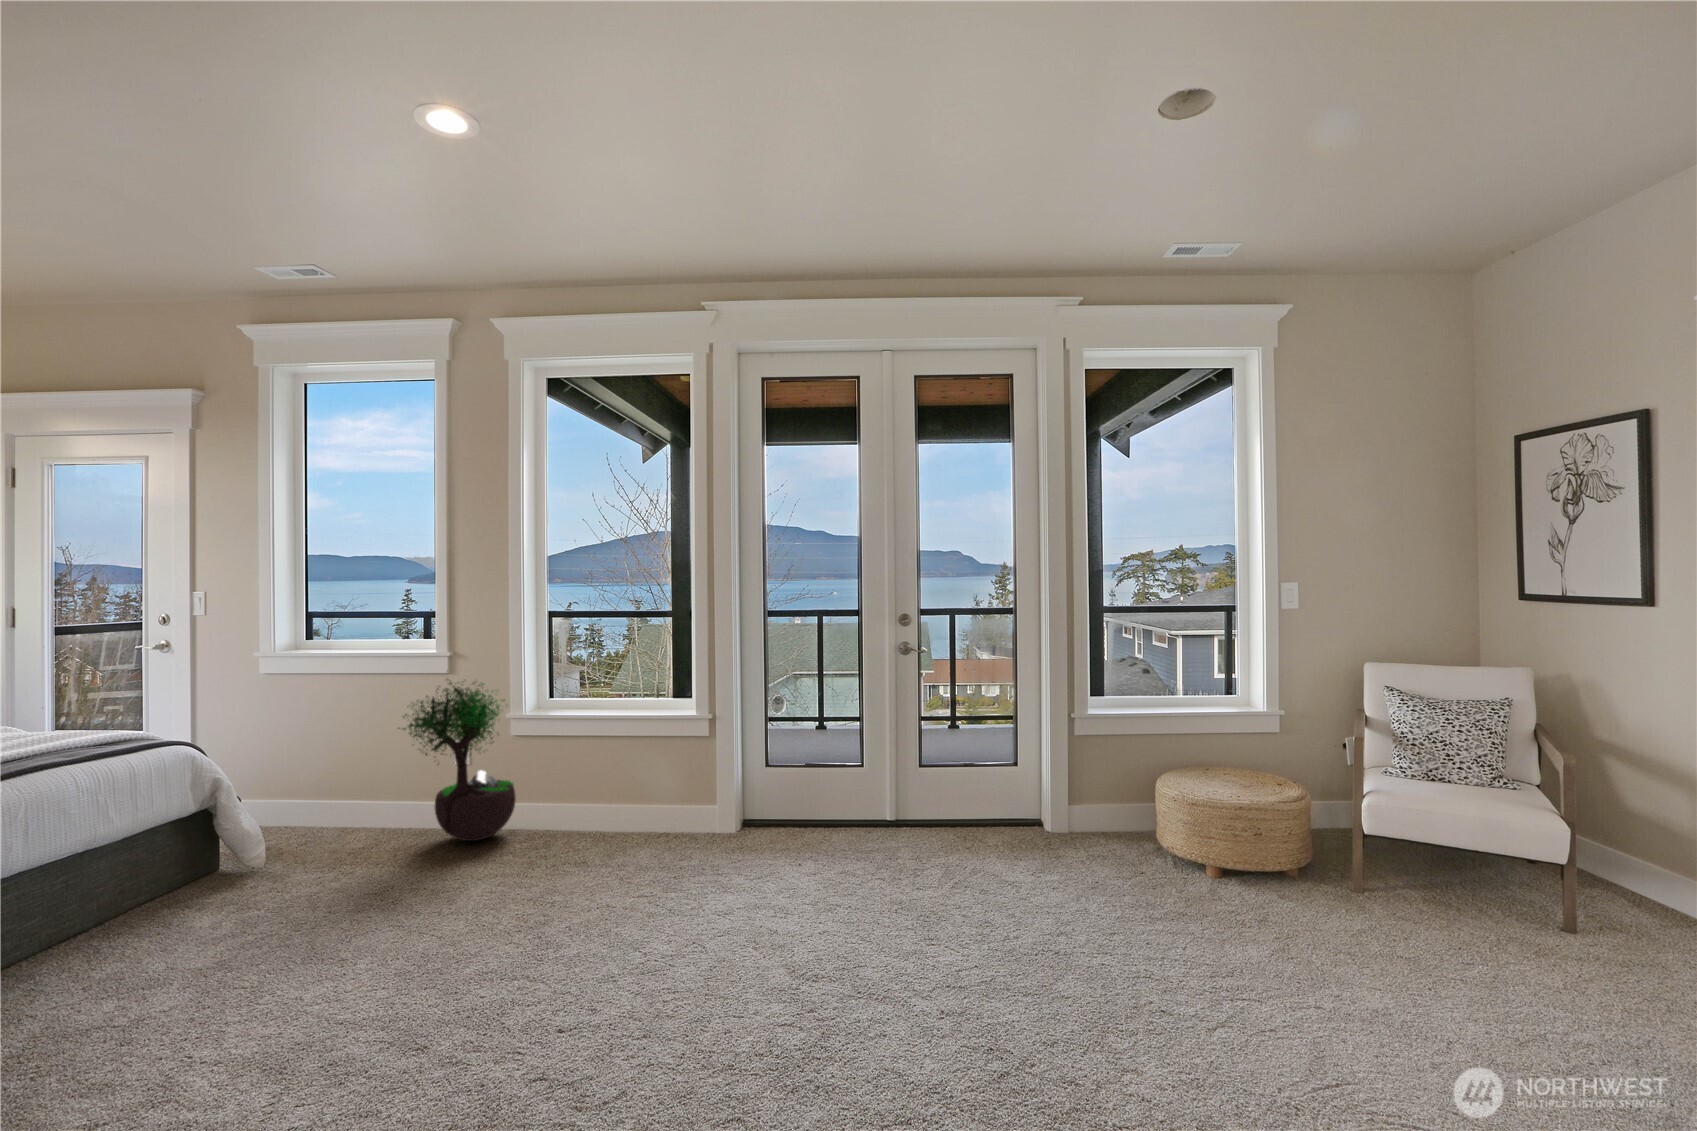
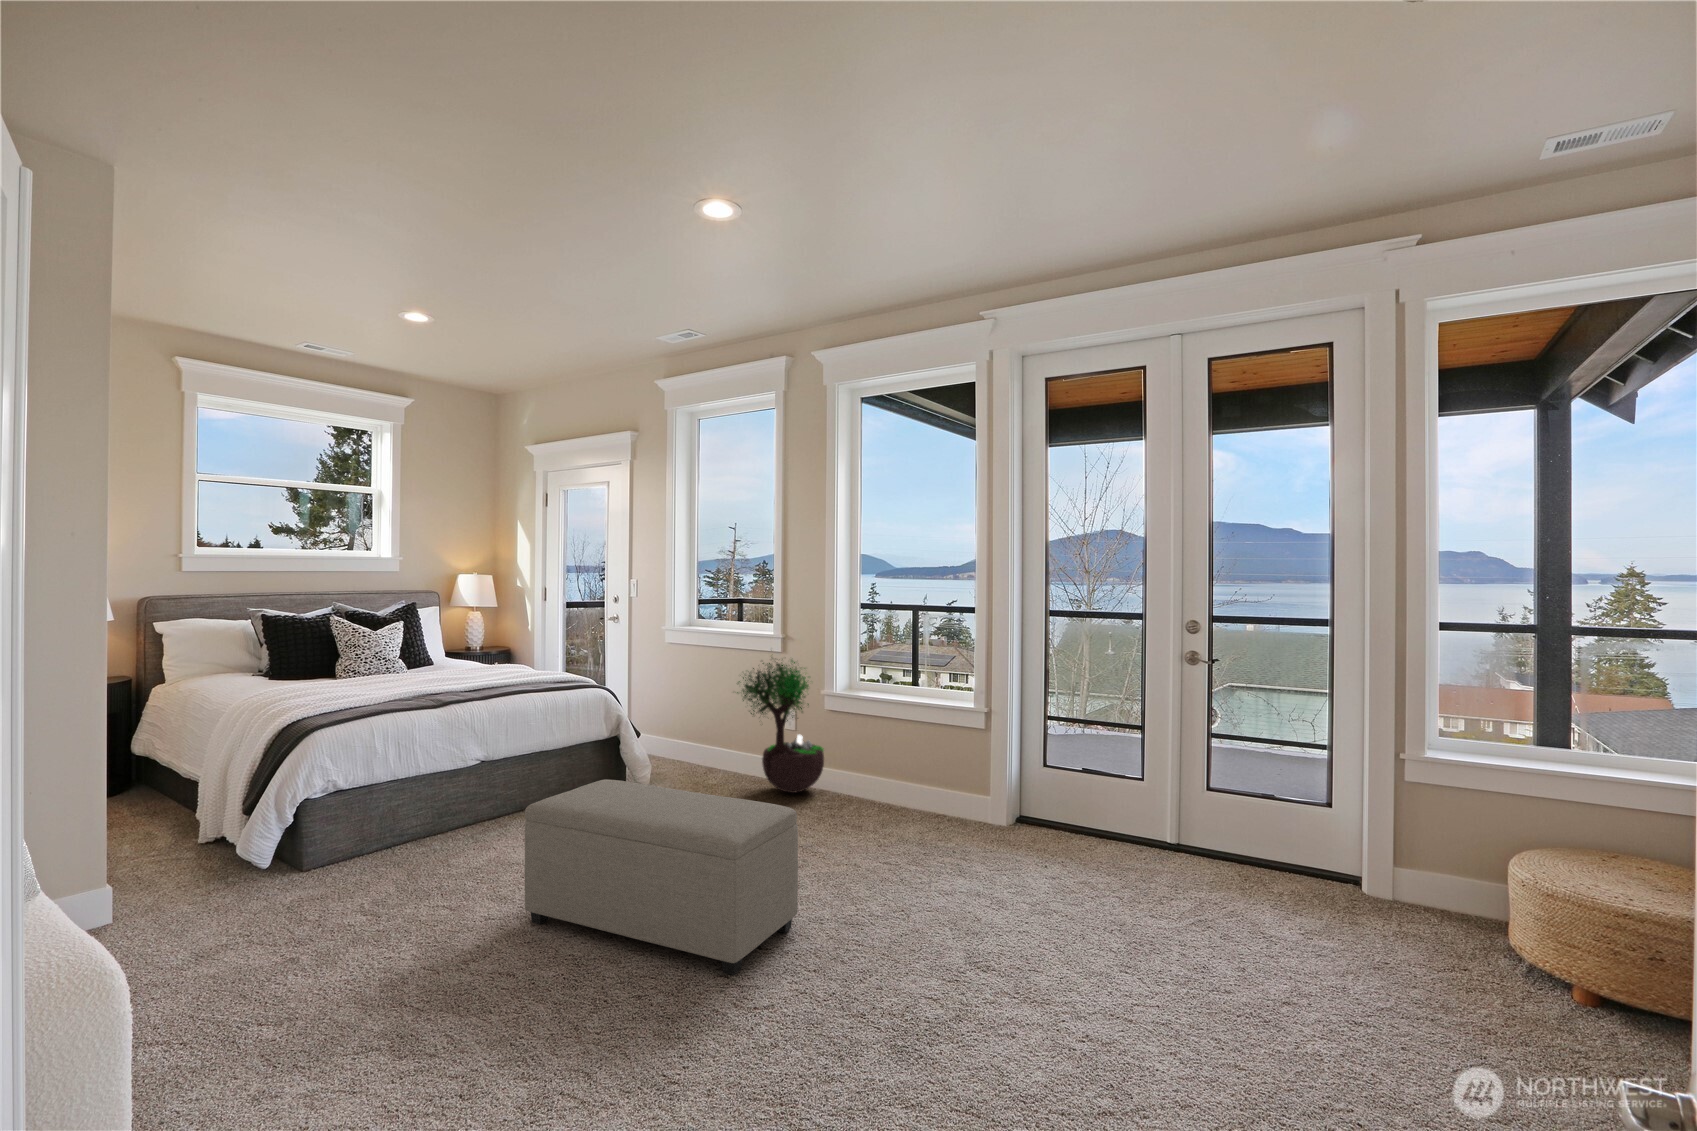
ottoman: none [174,852,590,1093] -> present [525,780,798,975]

